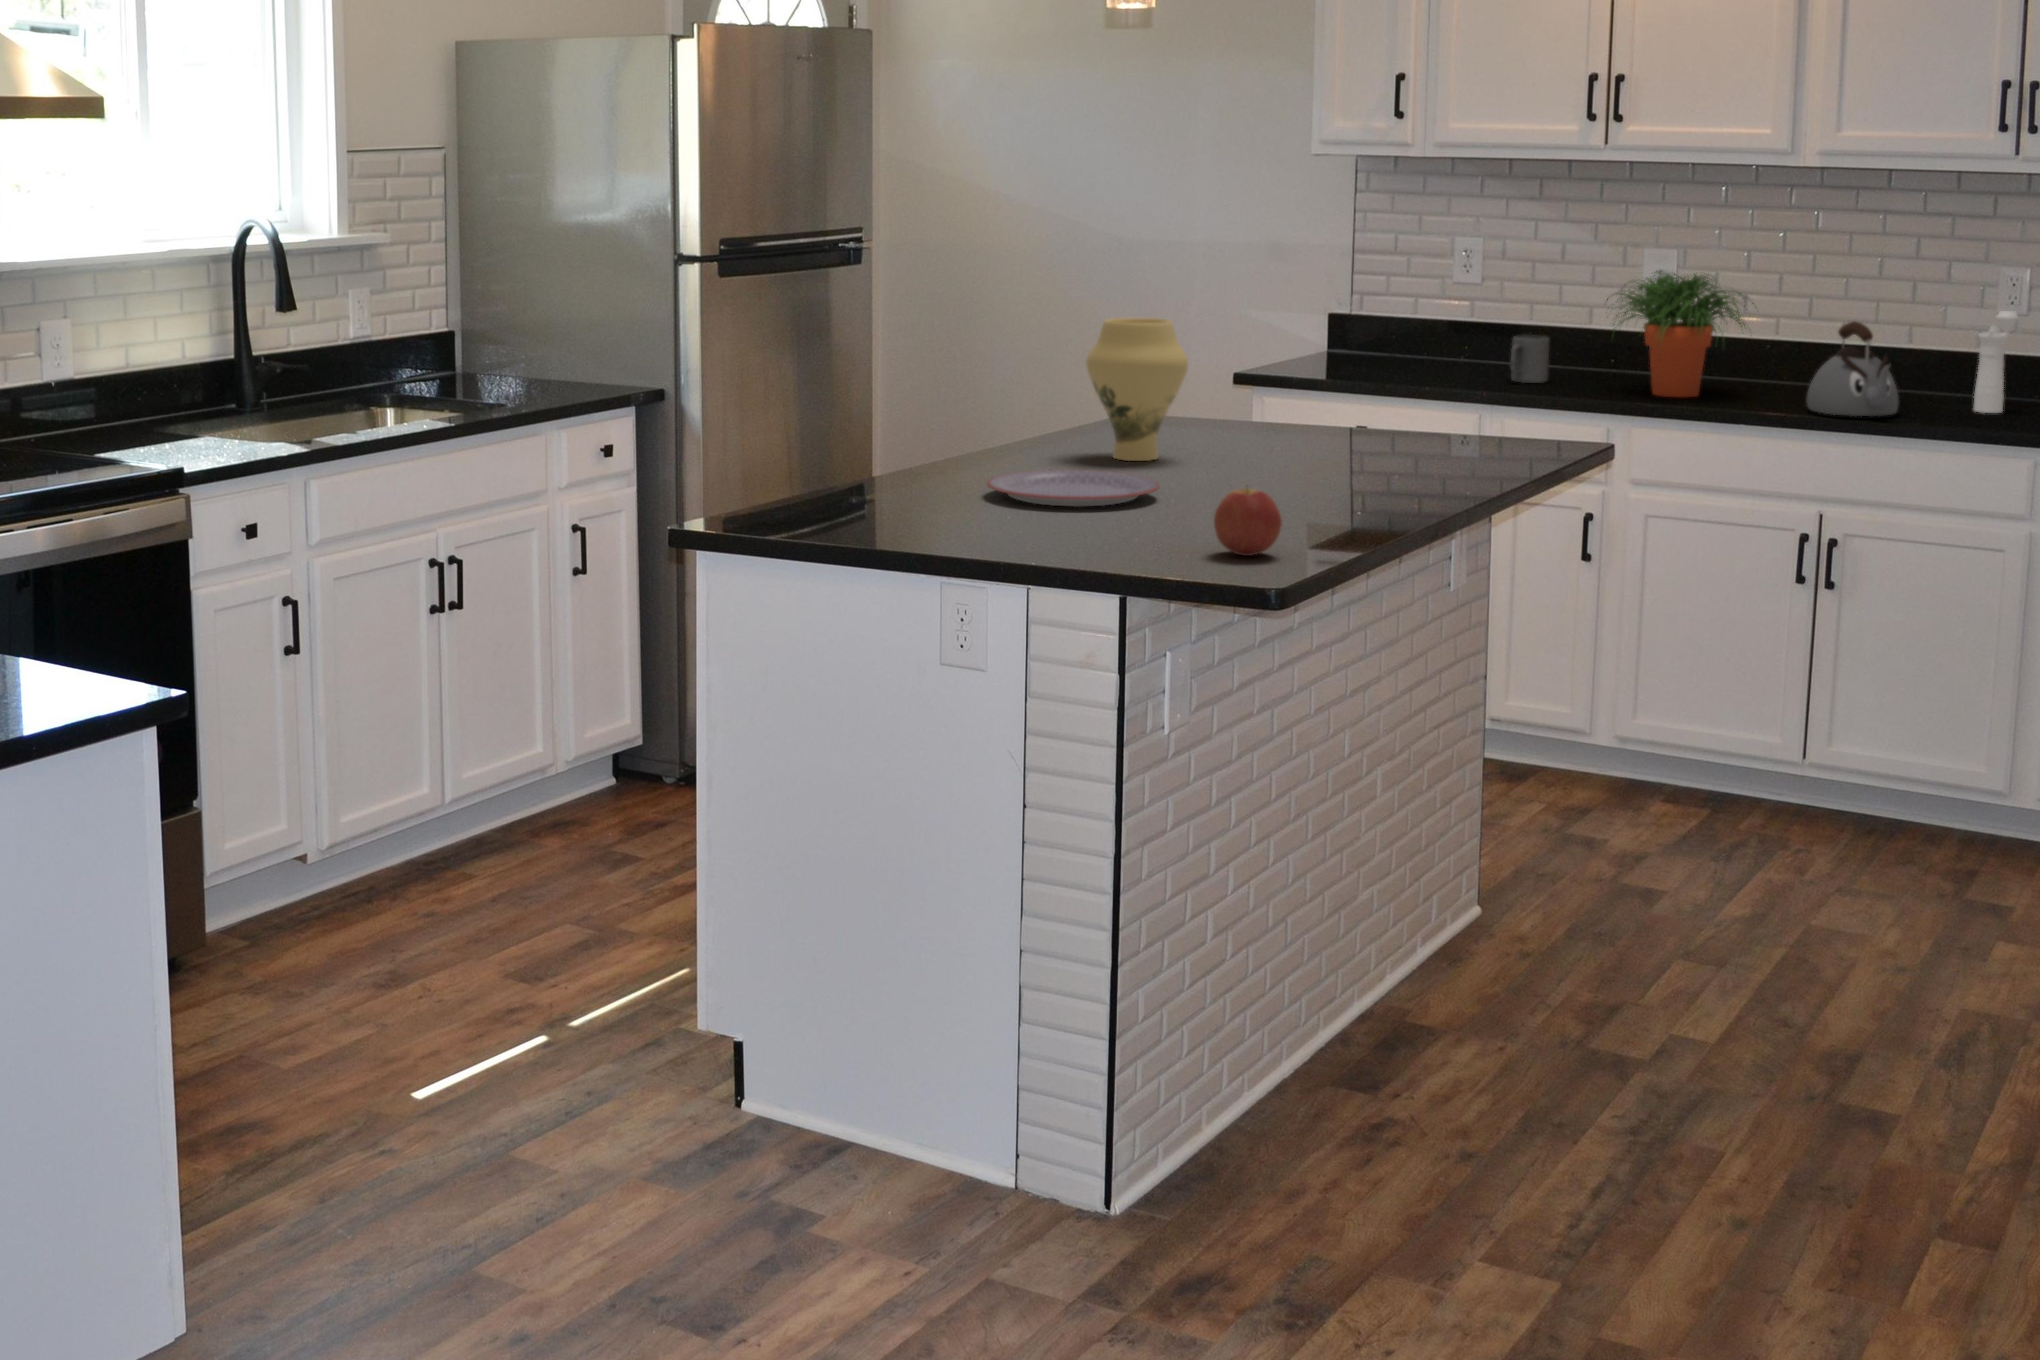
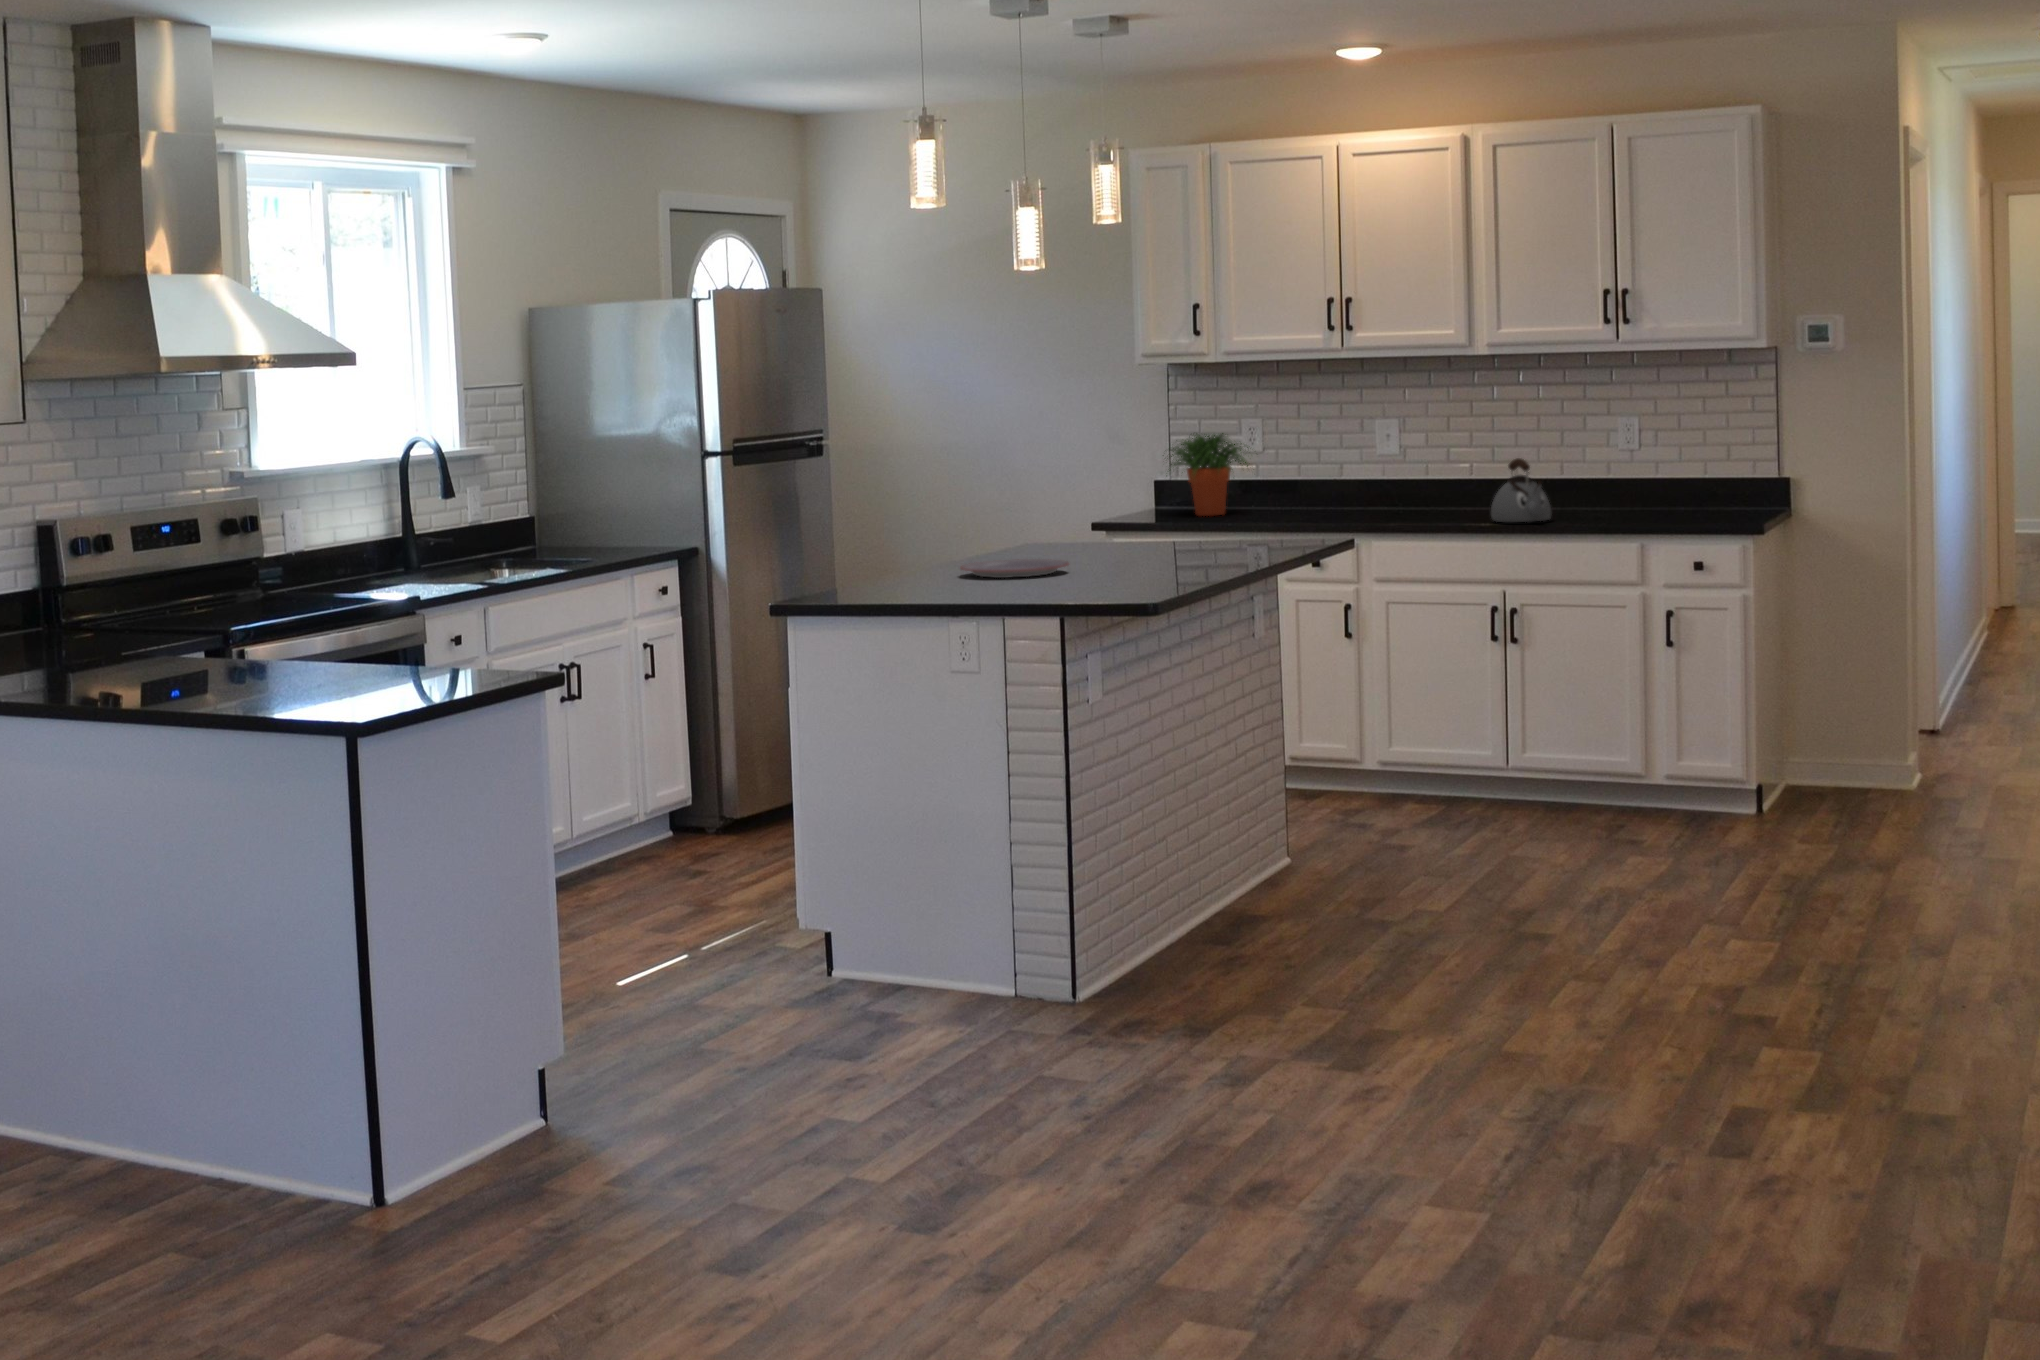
potted plant: present [1607,271,1754,397] -> present [1163,433,1248,516]
pepper mill: present [1974,311,2018,413] -> none [1600,447,1628,516]
vase: present [1086,318,1188,461] -> none [1011,465,1077,559]
mug: present [1510,335,1549,383] -> none [1289,484,1317,517]
apple: present [1214,488,1282,556] -> none [1110,545,1151,588]

